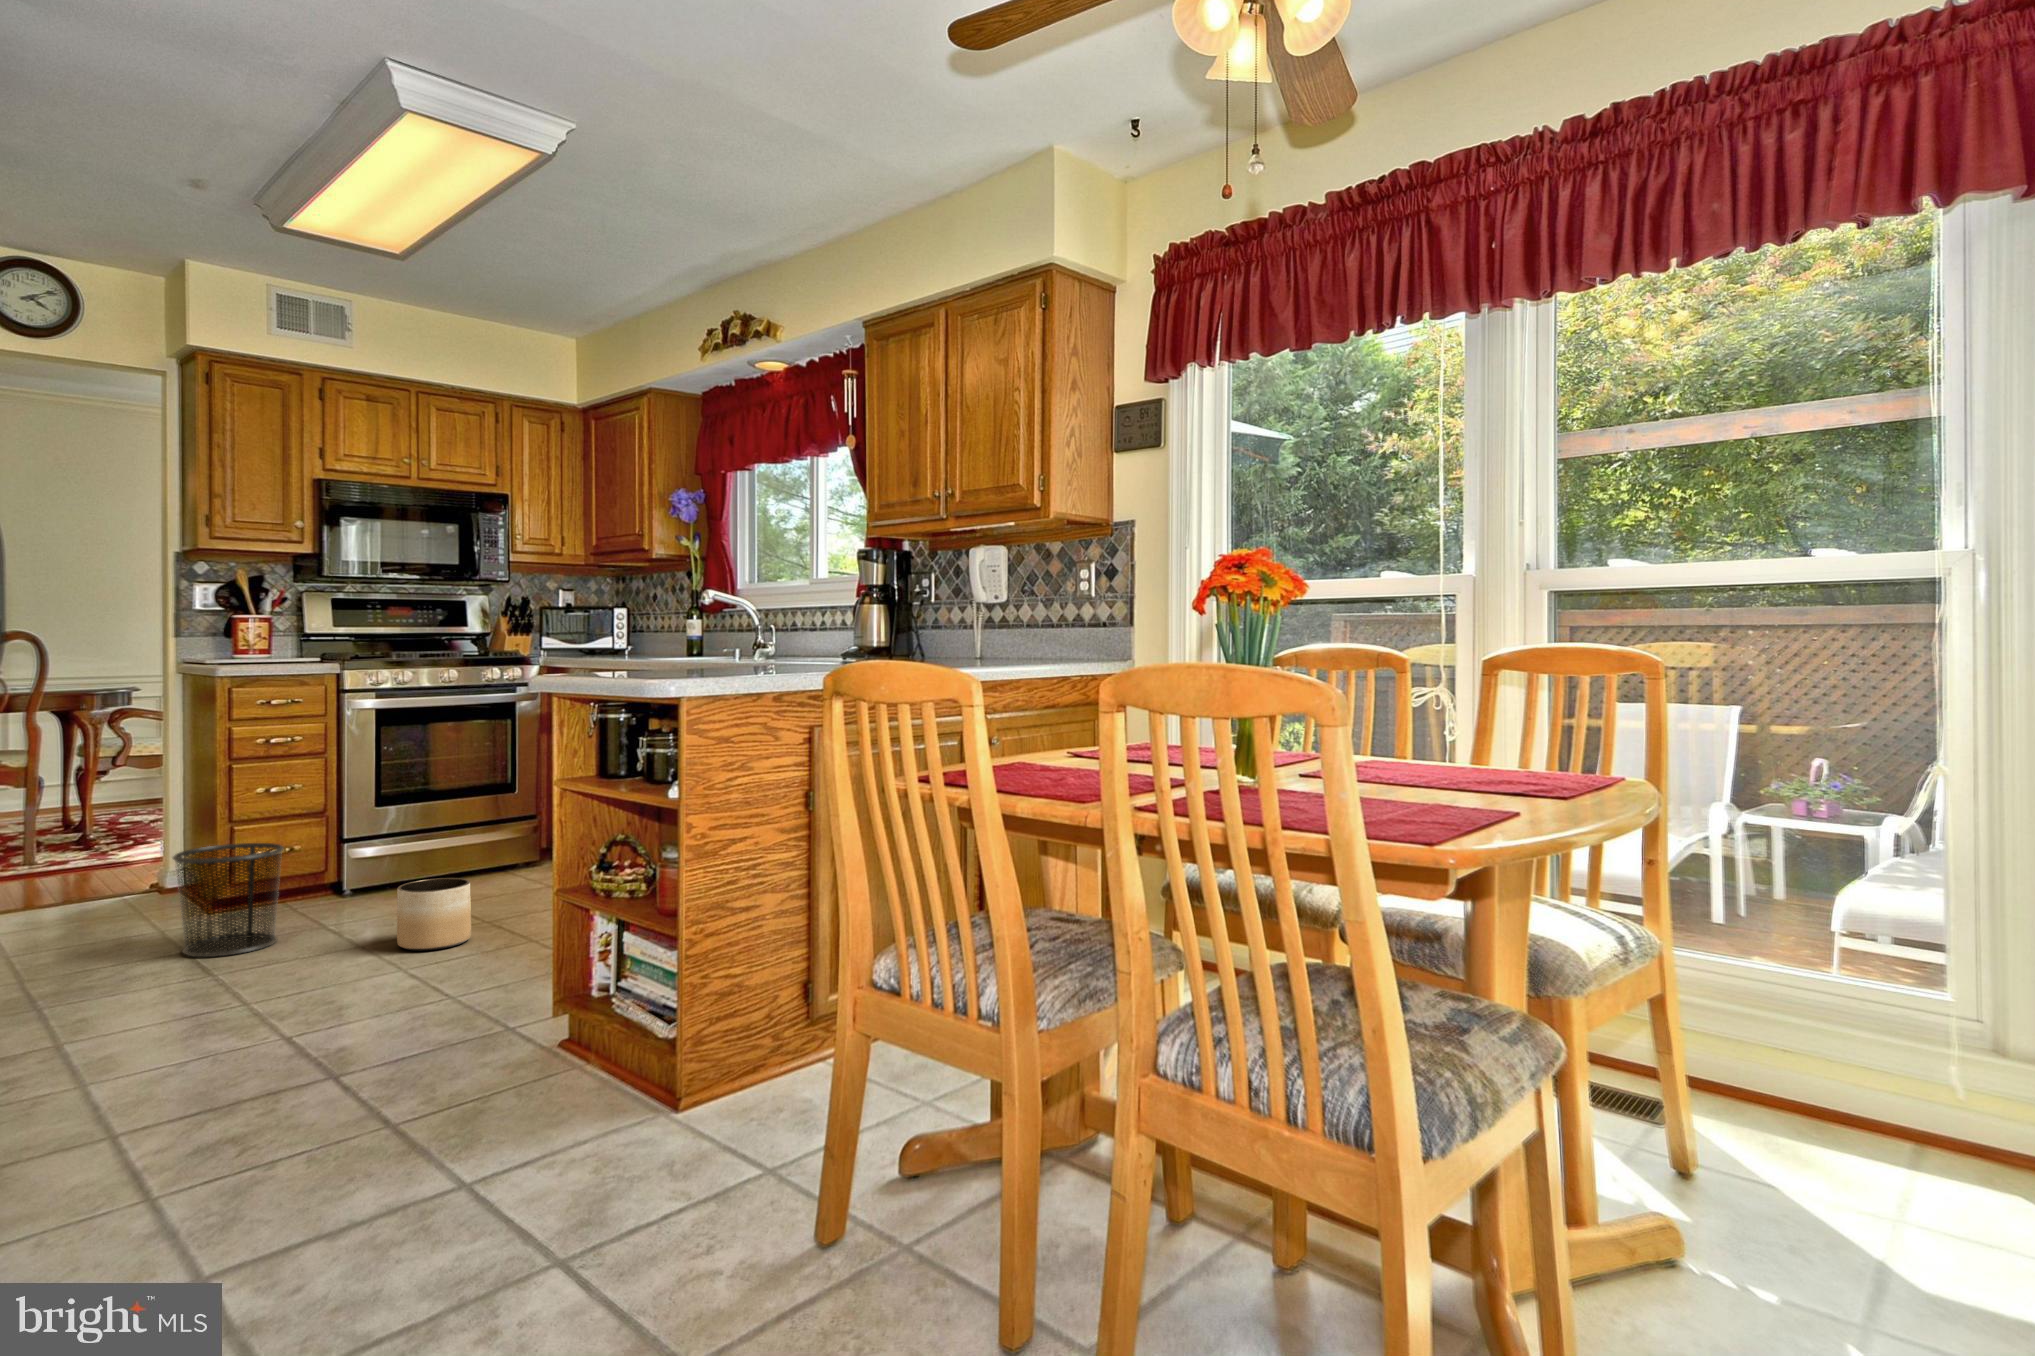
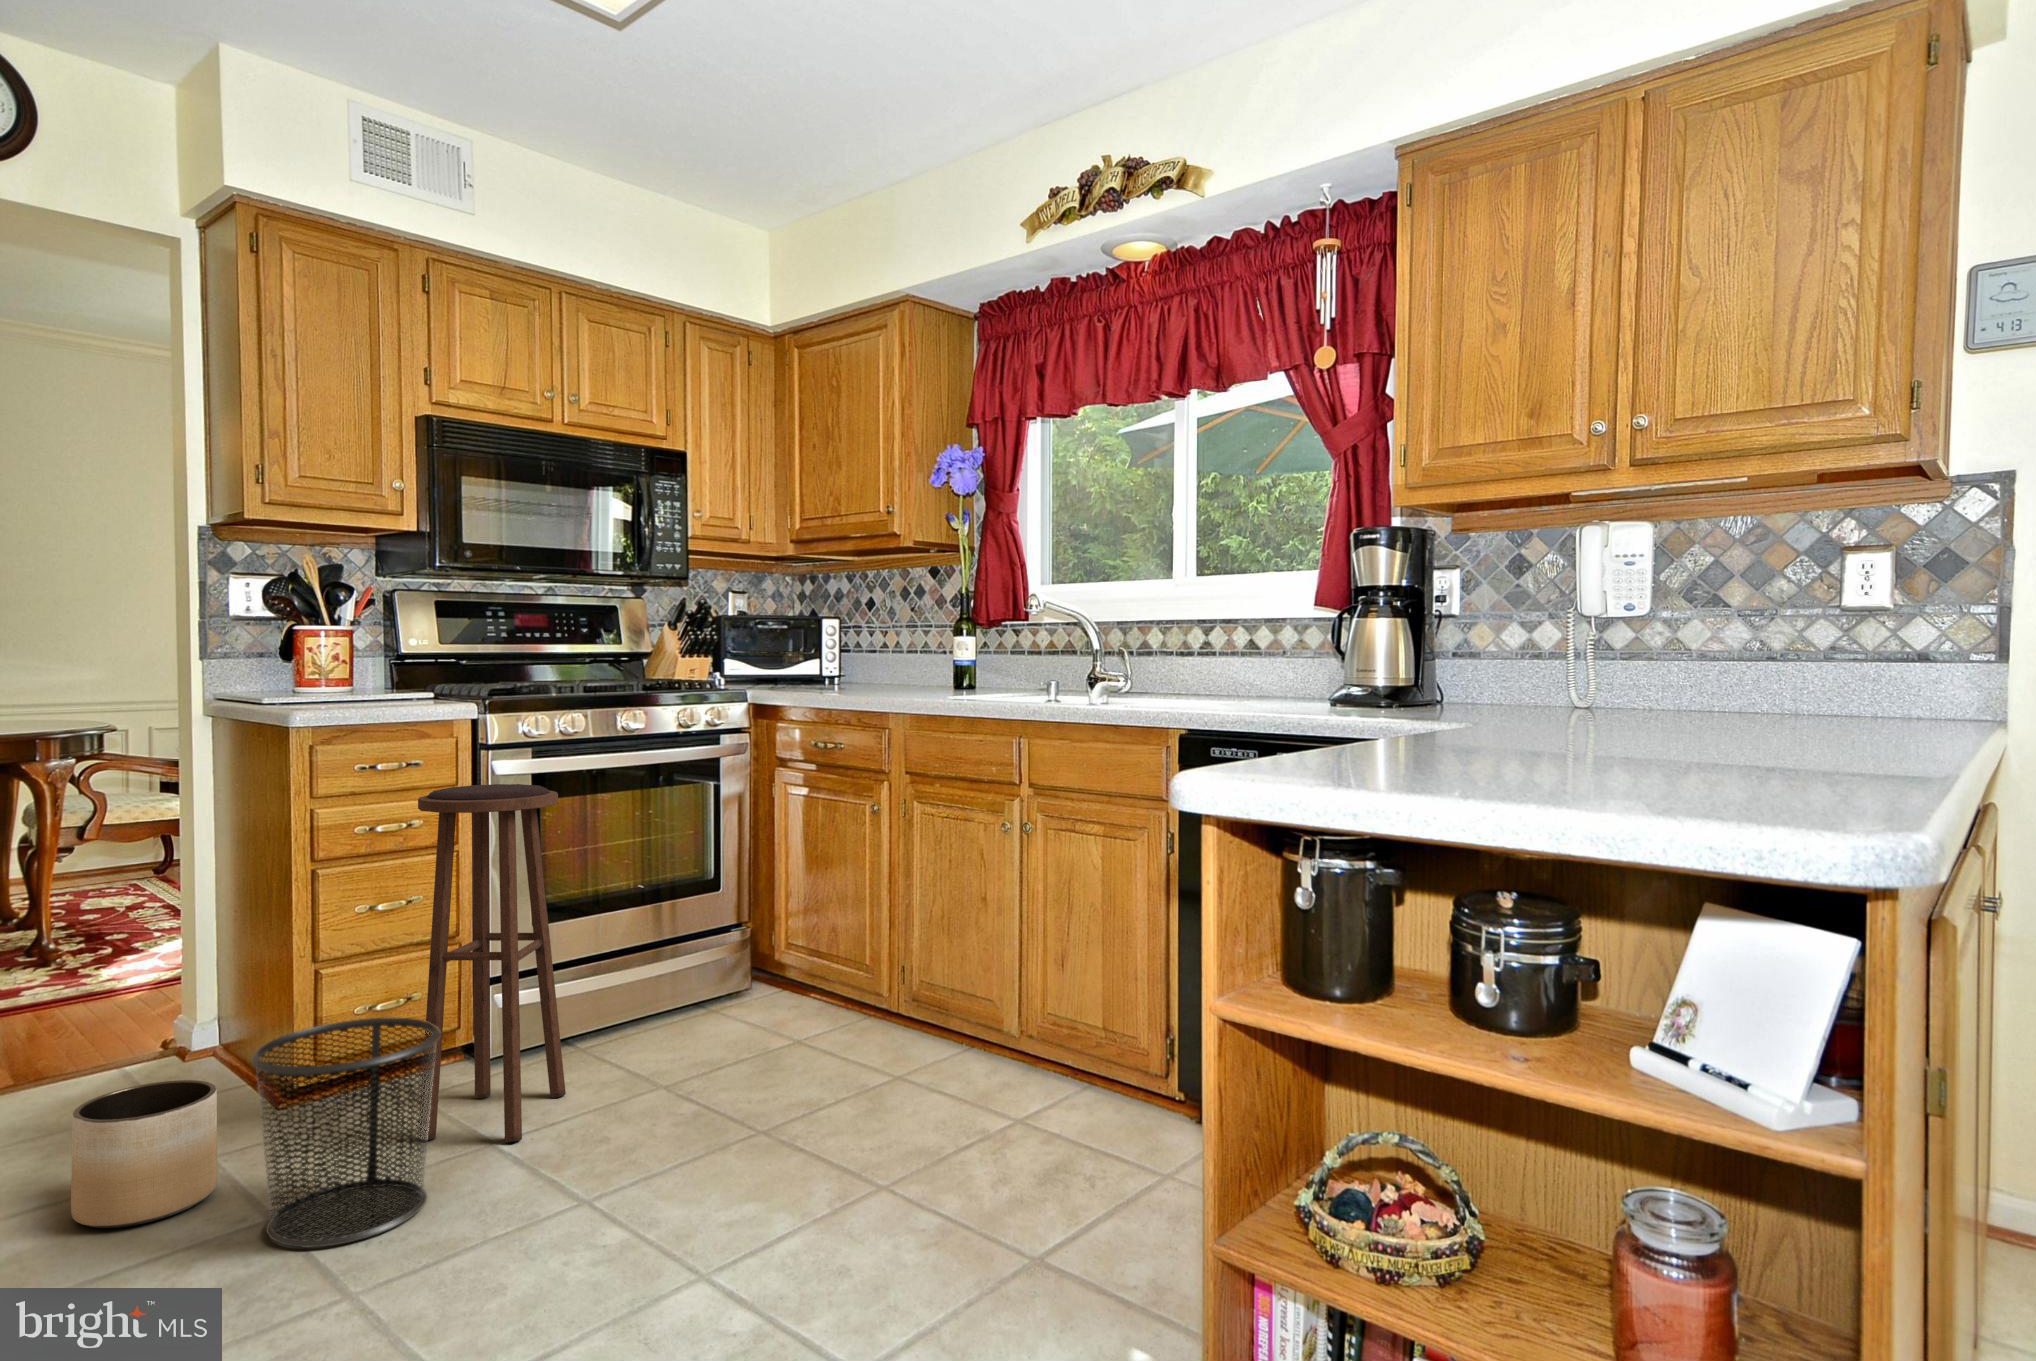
stool: none [287,714,388,922] -> present [418,784,566,1142]
planter: present [397,878,471,951] -> present [71,1080,218,1228]

